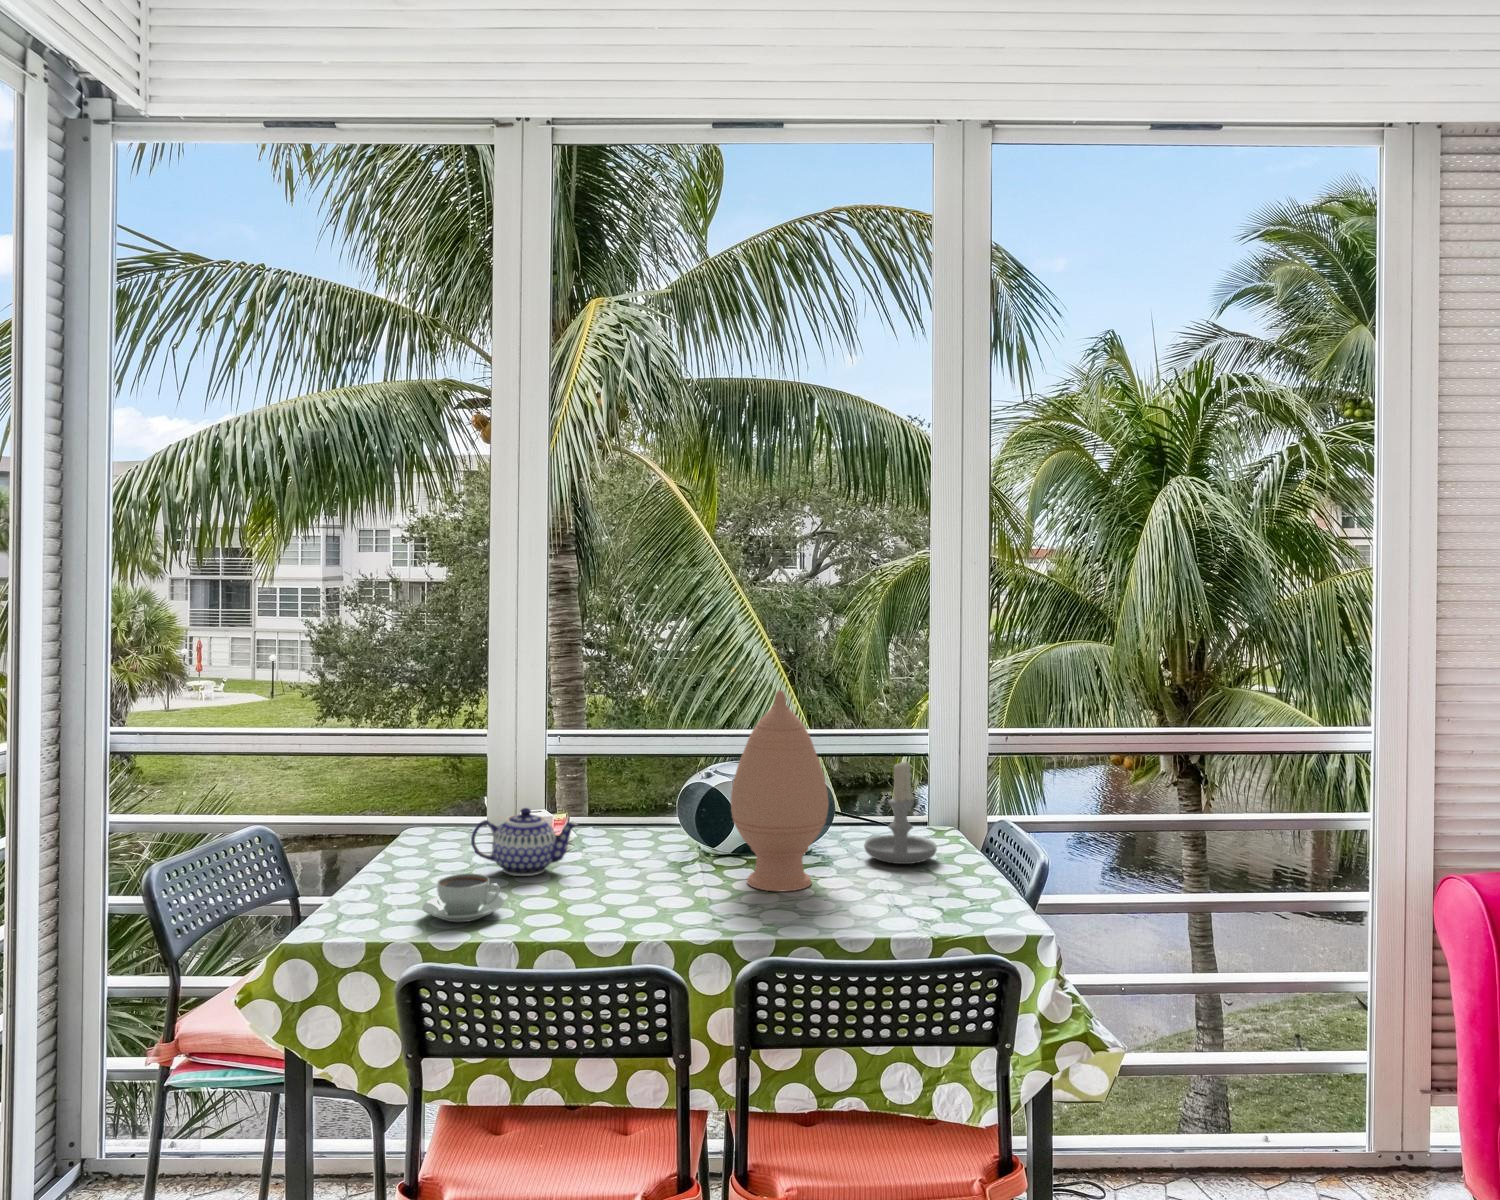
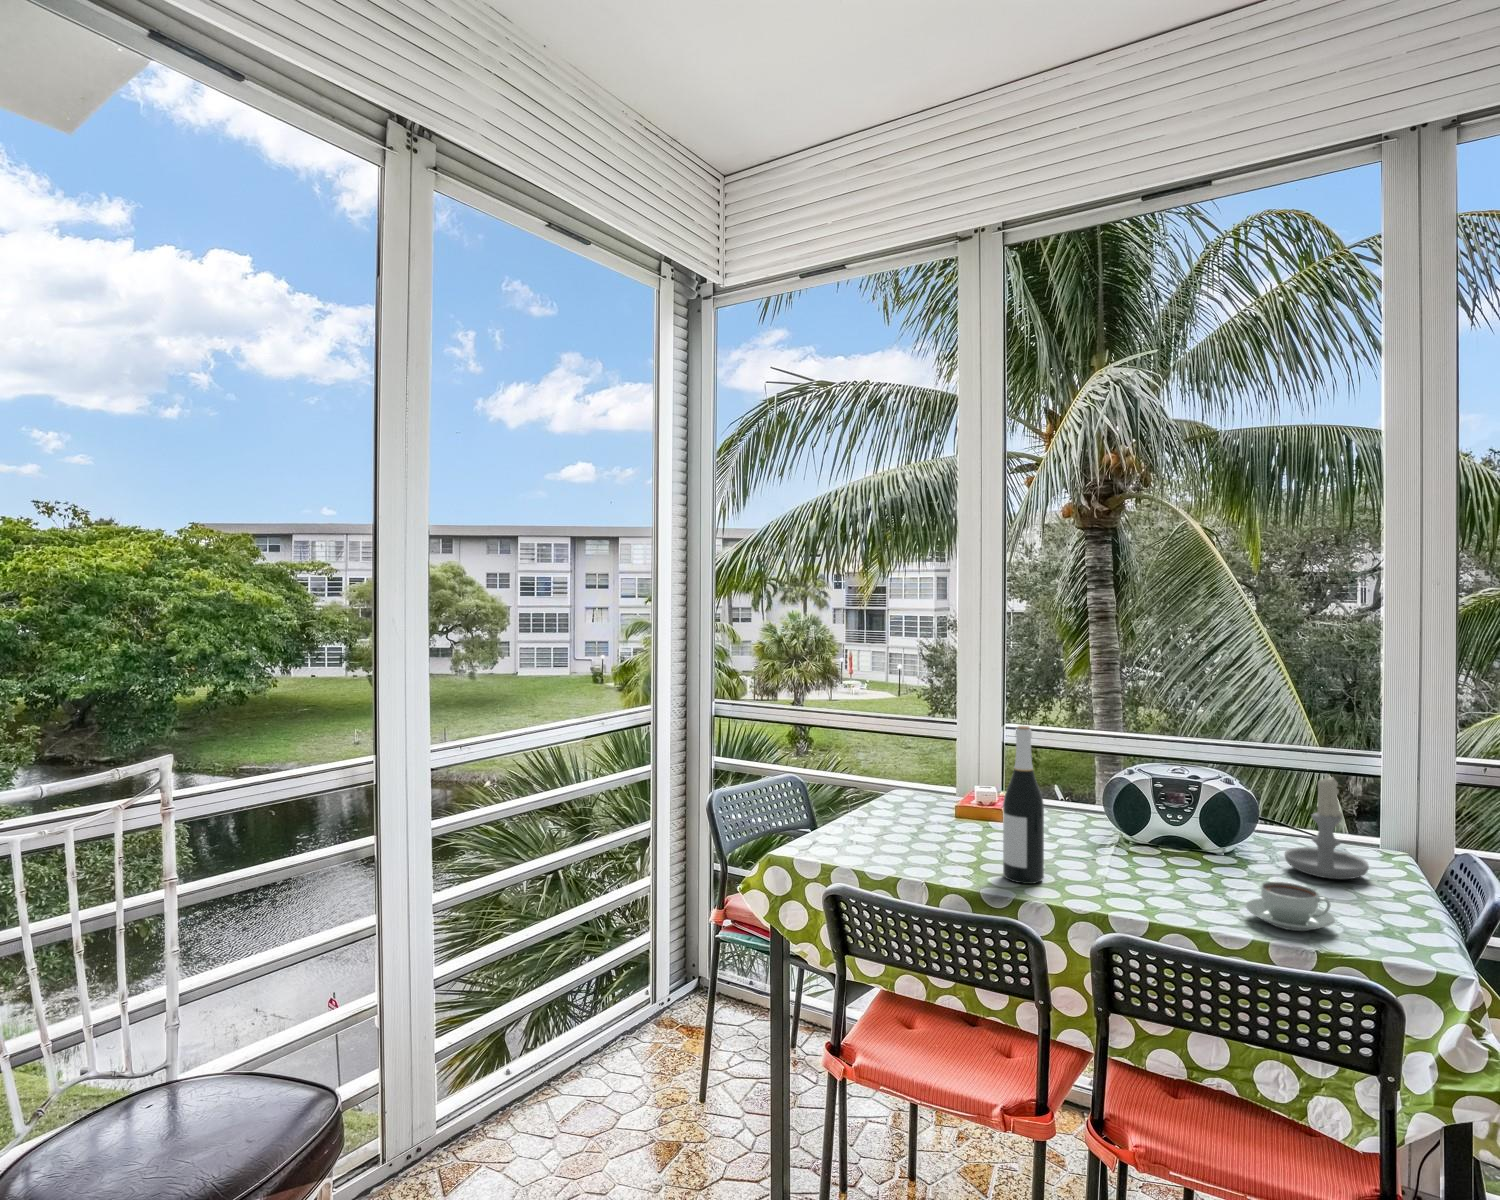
vase: present [731,690,829,891] -> none [1132,700,1232,884]
wine bottle: none [601,731,649,922] -> present [1003,726,1044,884]
teapot: present [471,808,578,876] -> none [922,781,1006,835]
coffee cup: present [422,874,504,922] -> present [1246,882,1335,931]

